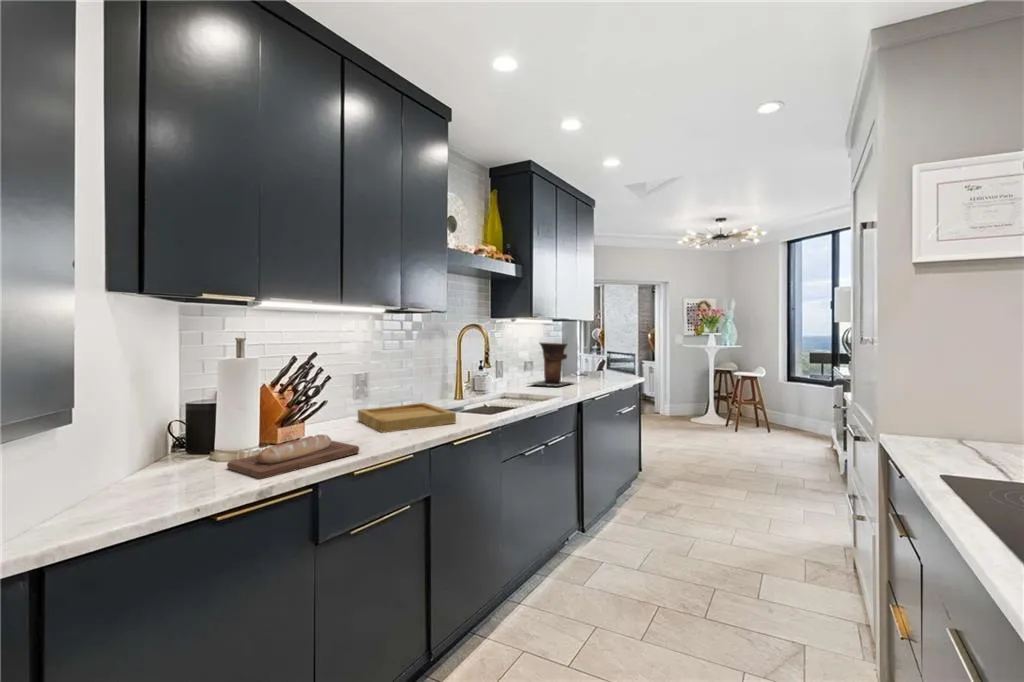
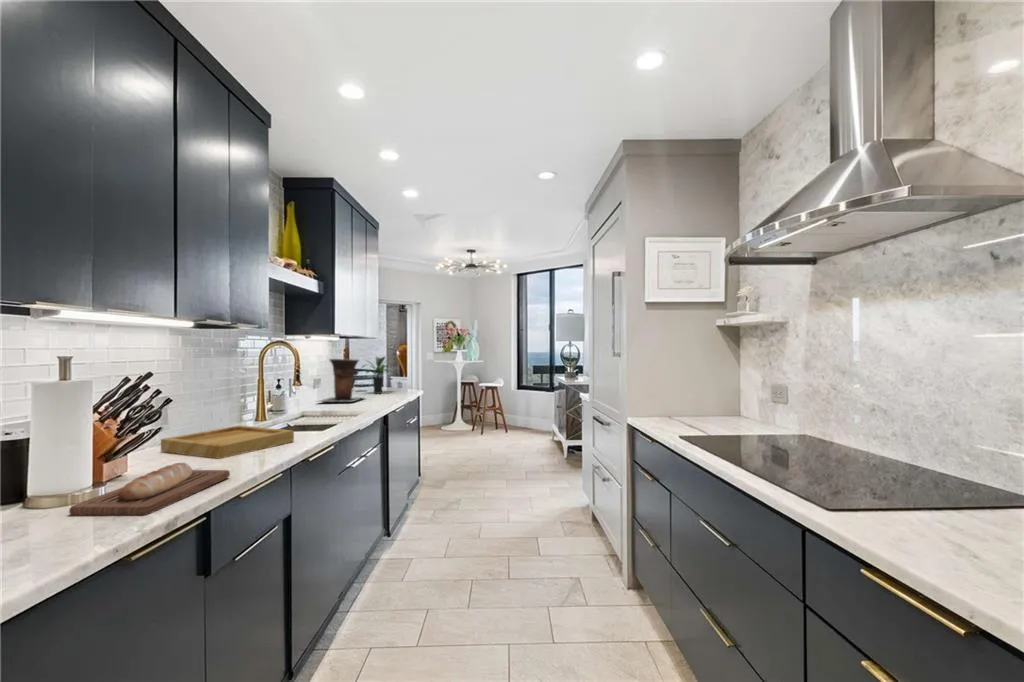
potted plant: none [576,340,611,379] -> present [362,357,388,394]

